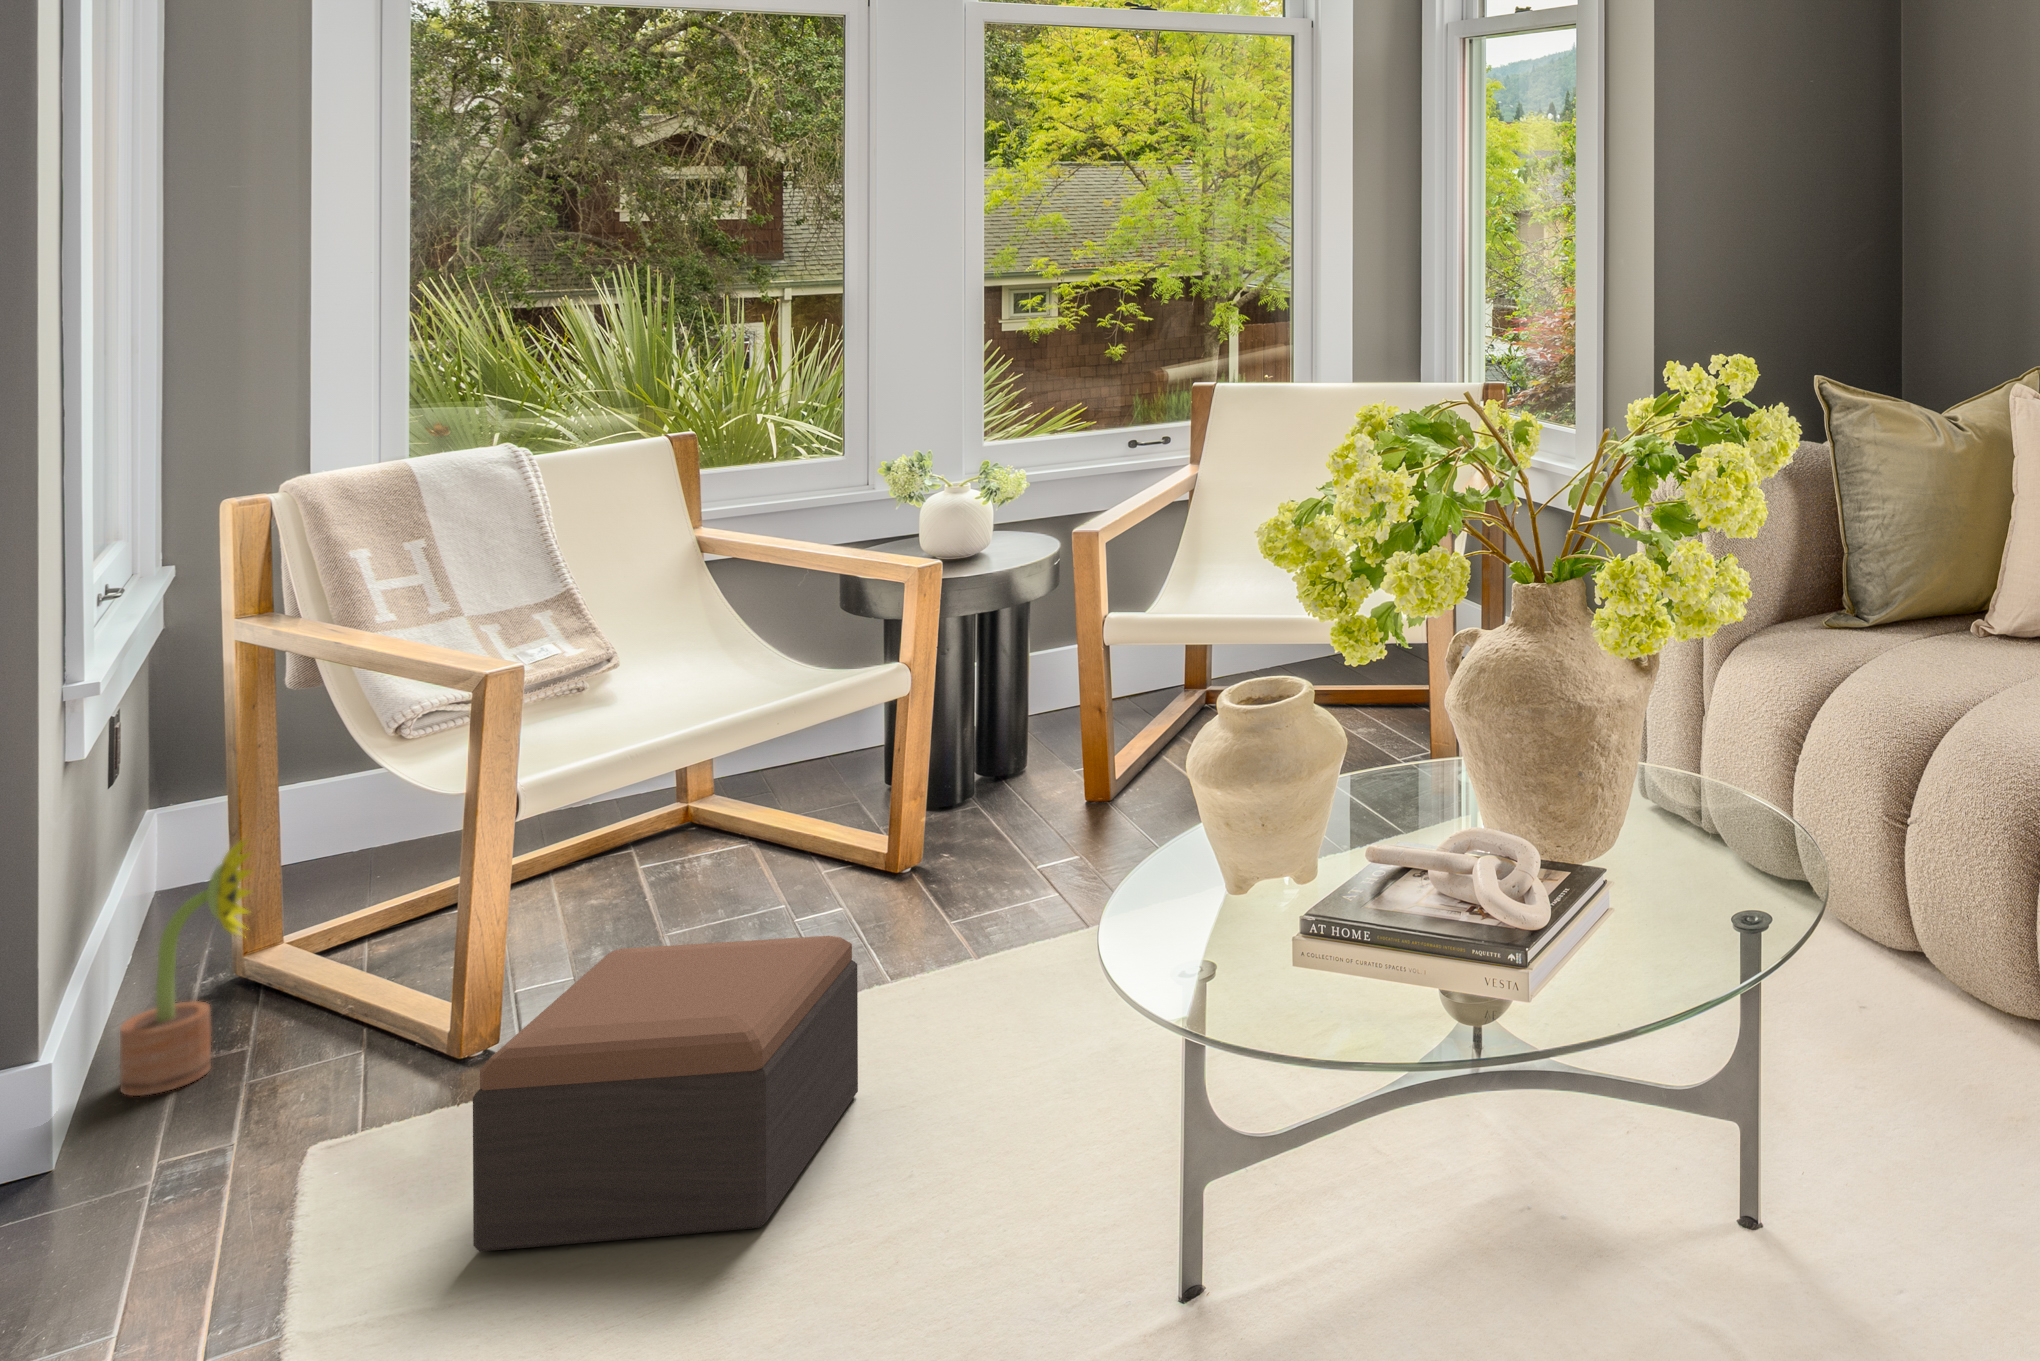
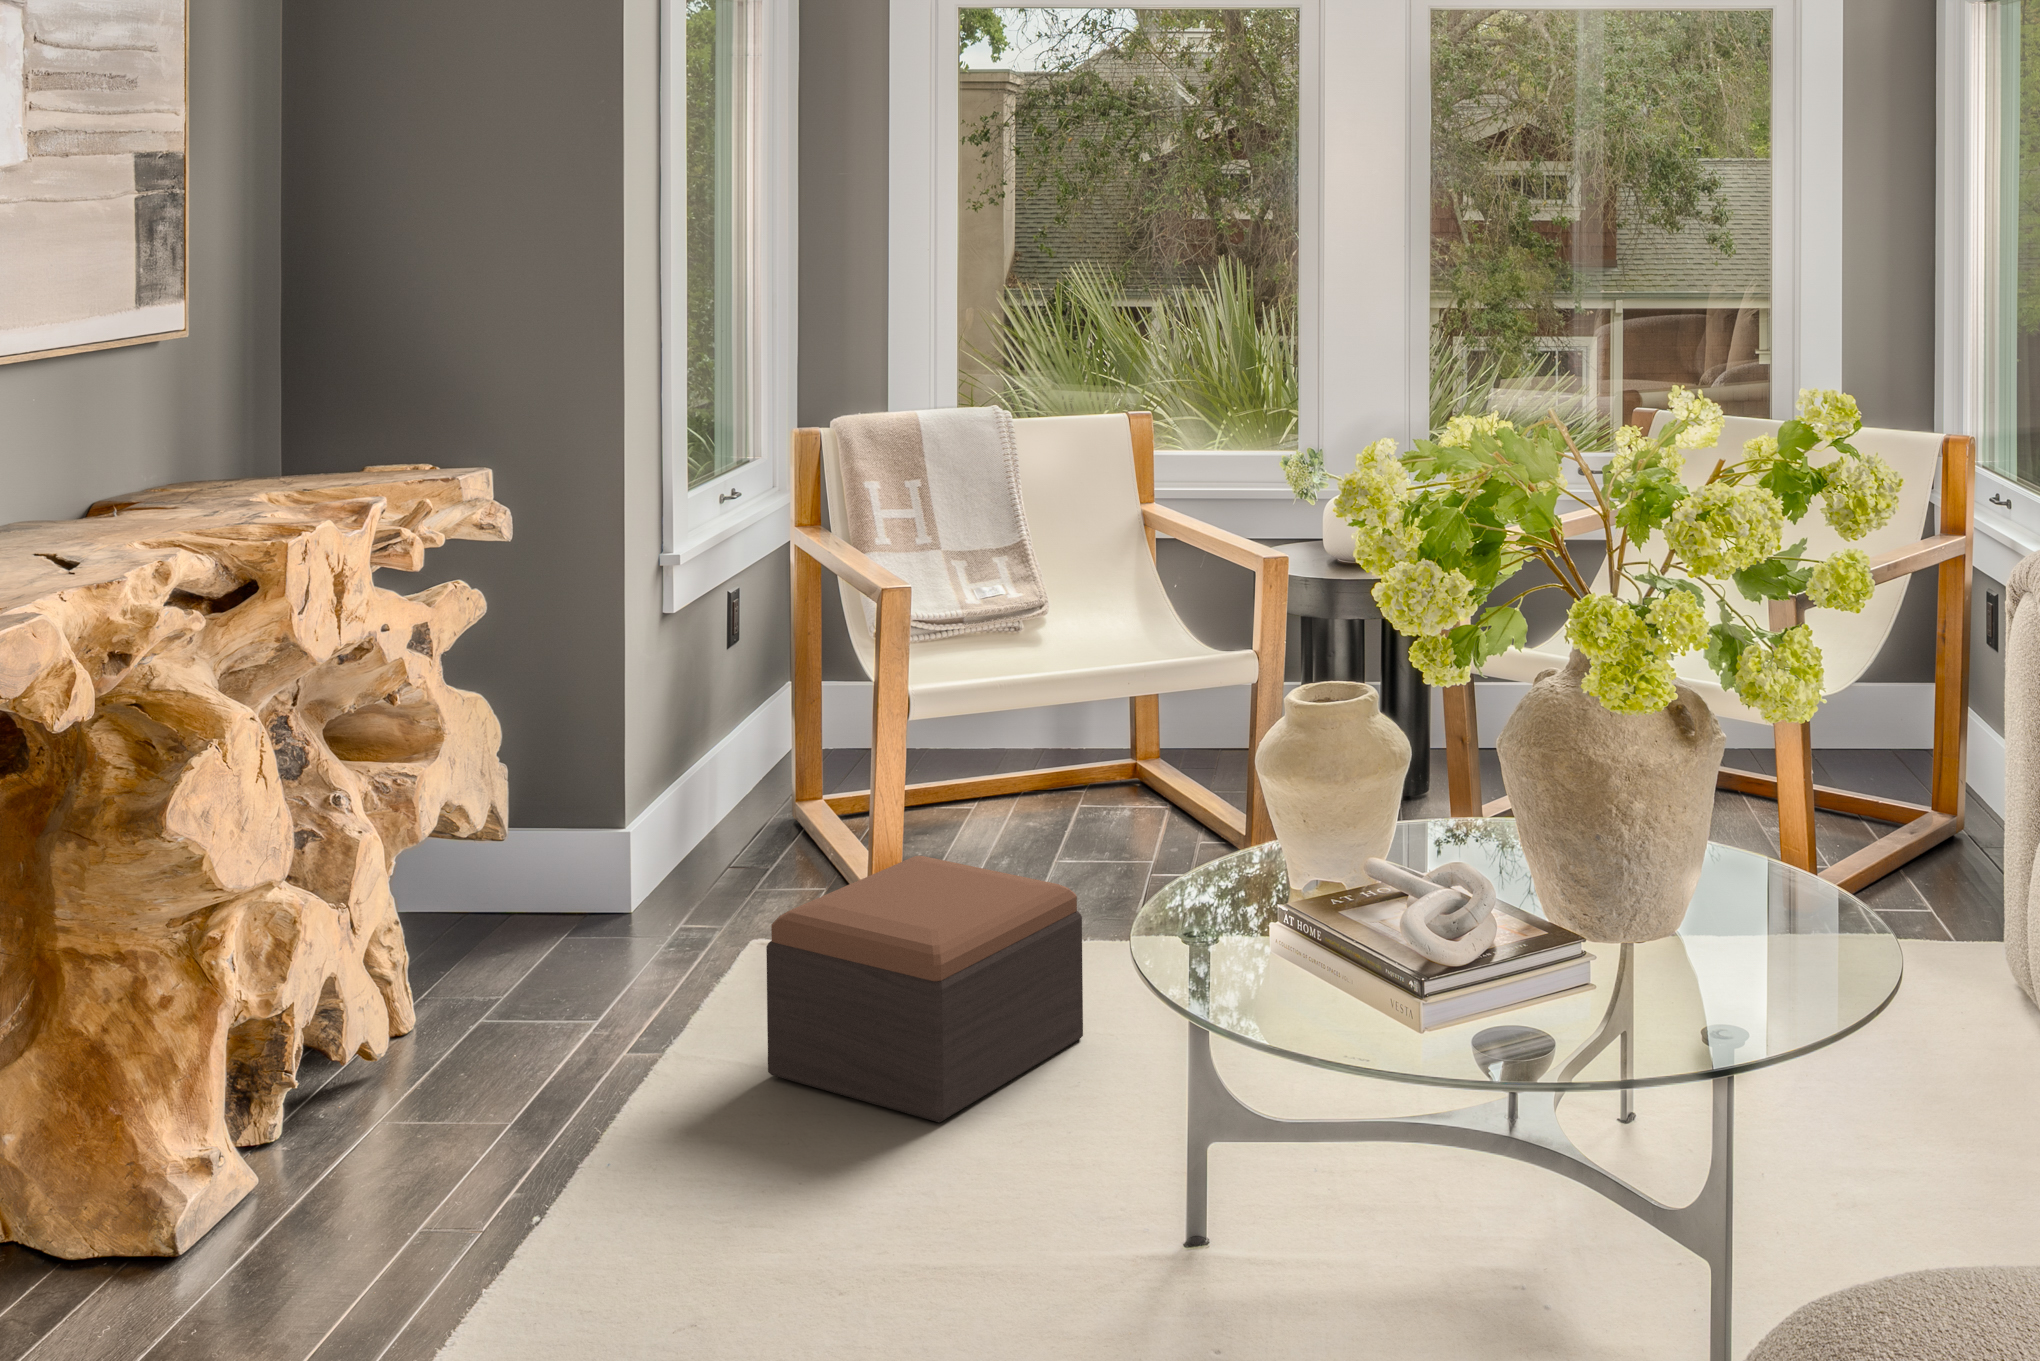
decorative plant: present [120,839,251,1096] -> none [679,705,771,897]

